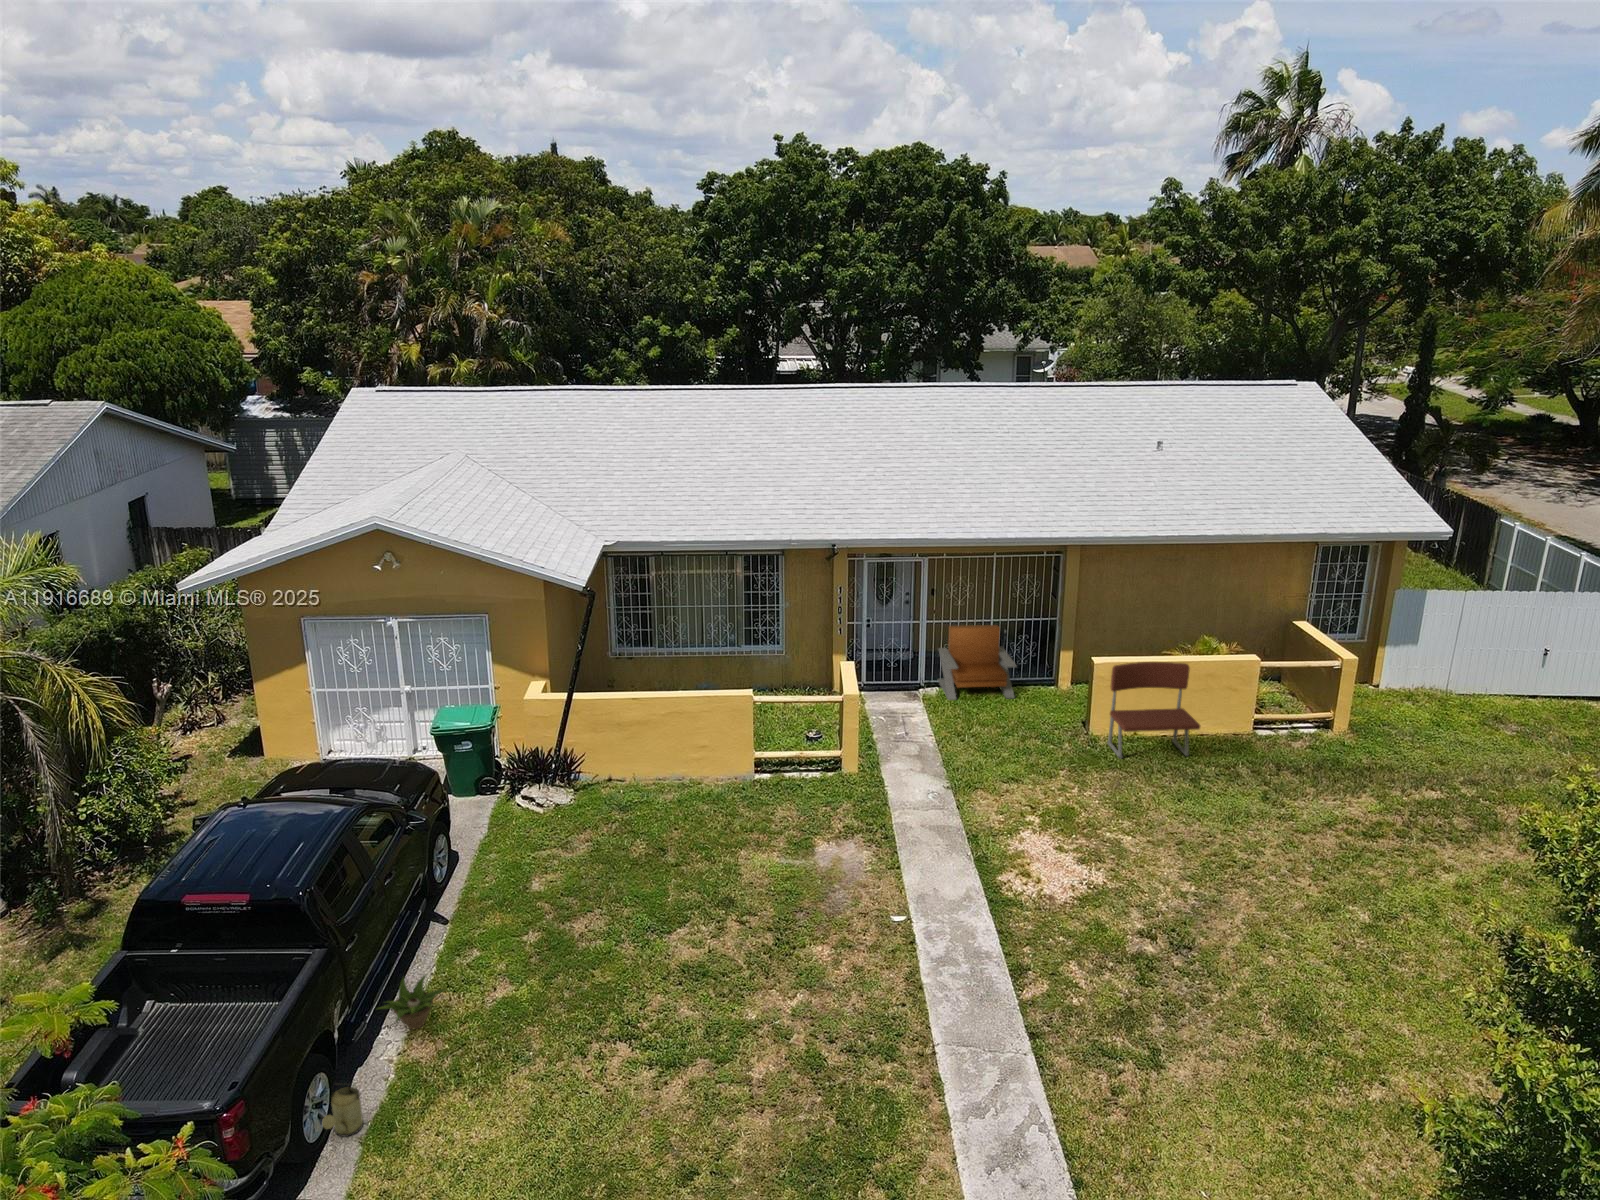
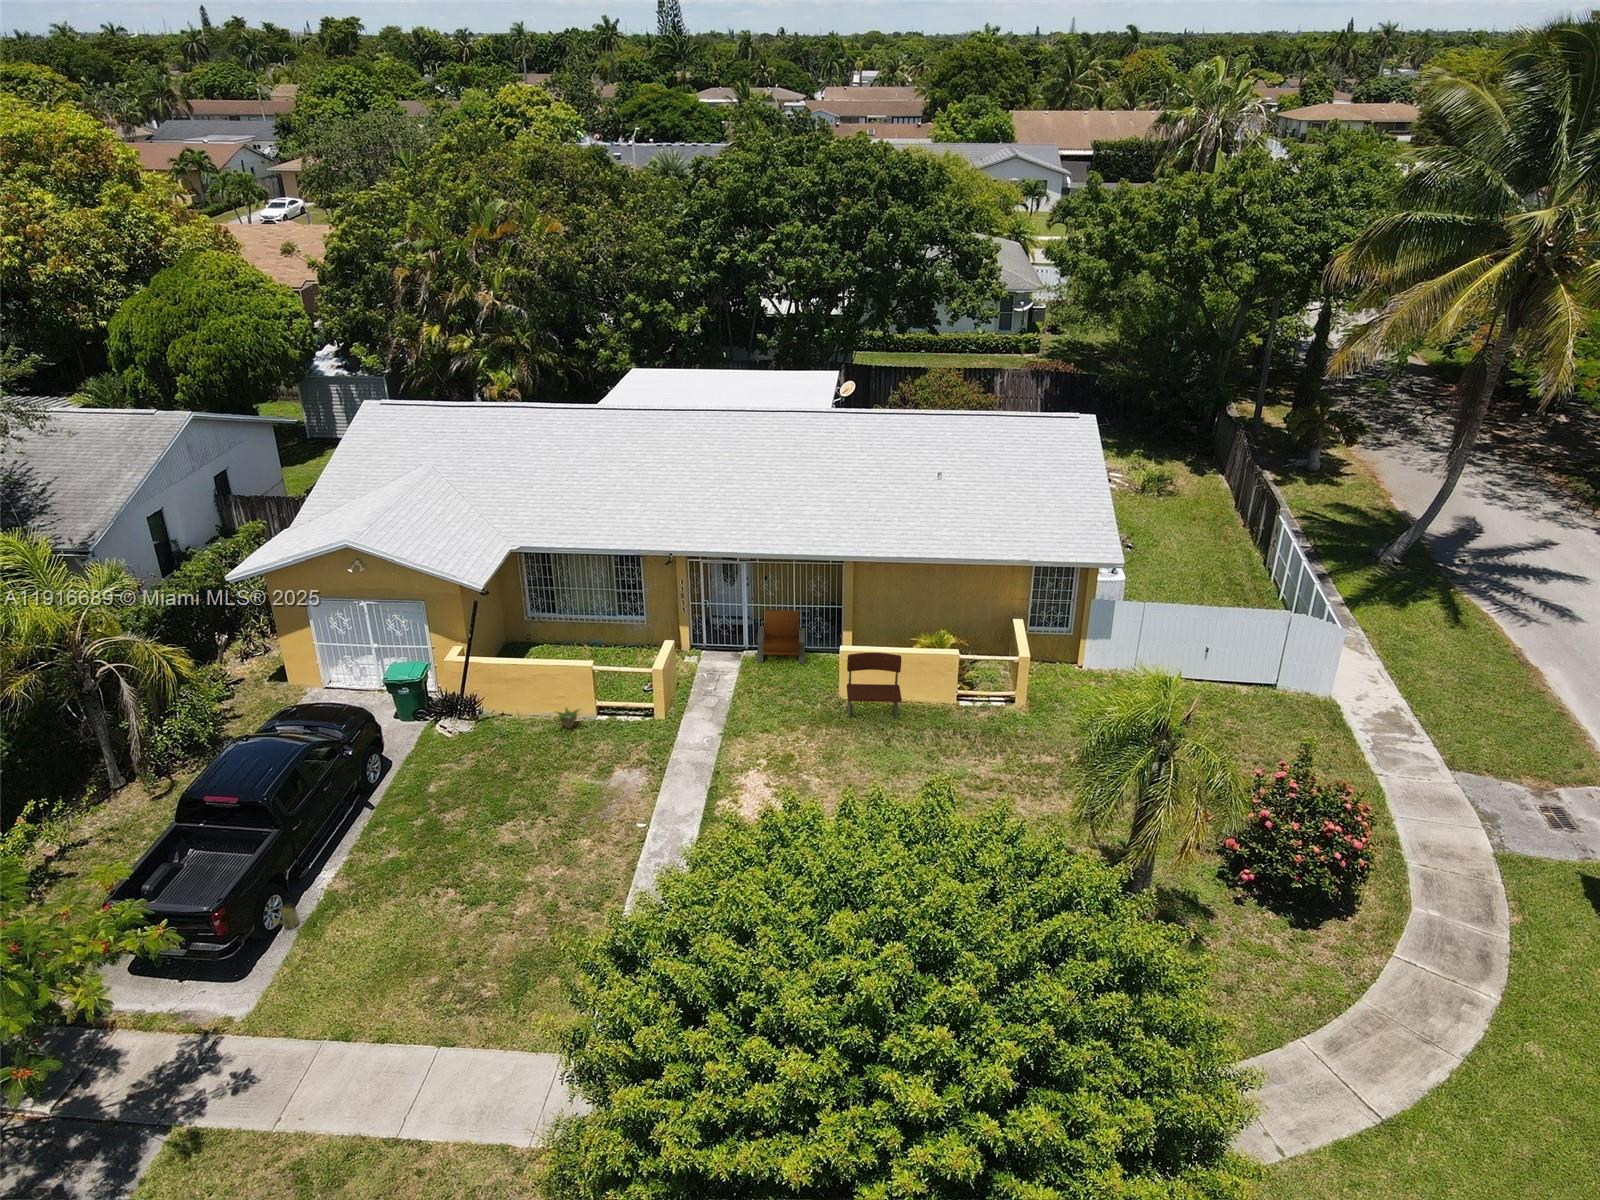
decorative plant: present [378,975,445,1029] -> present [556,707,579,728]

